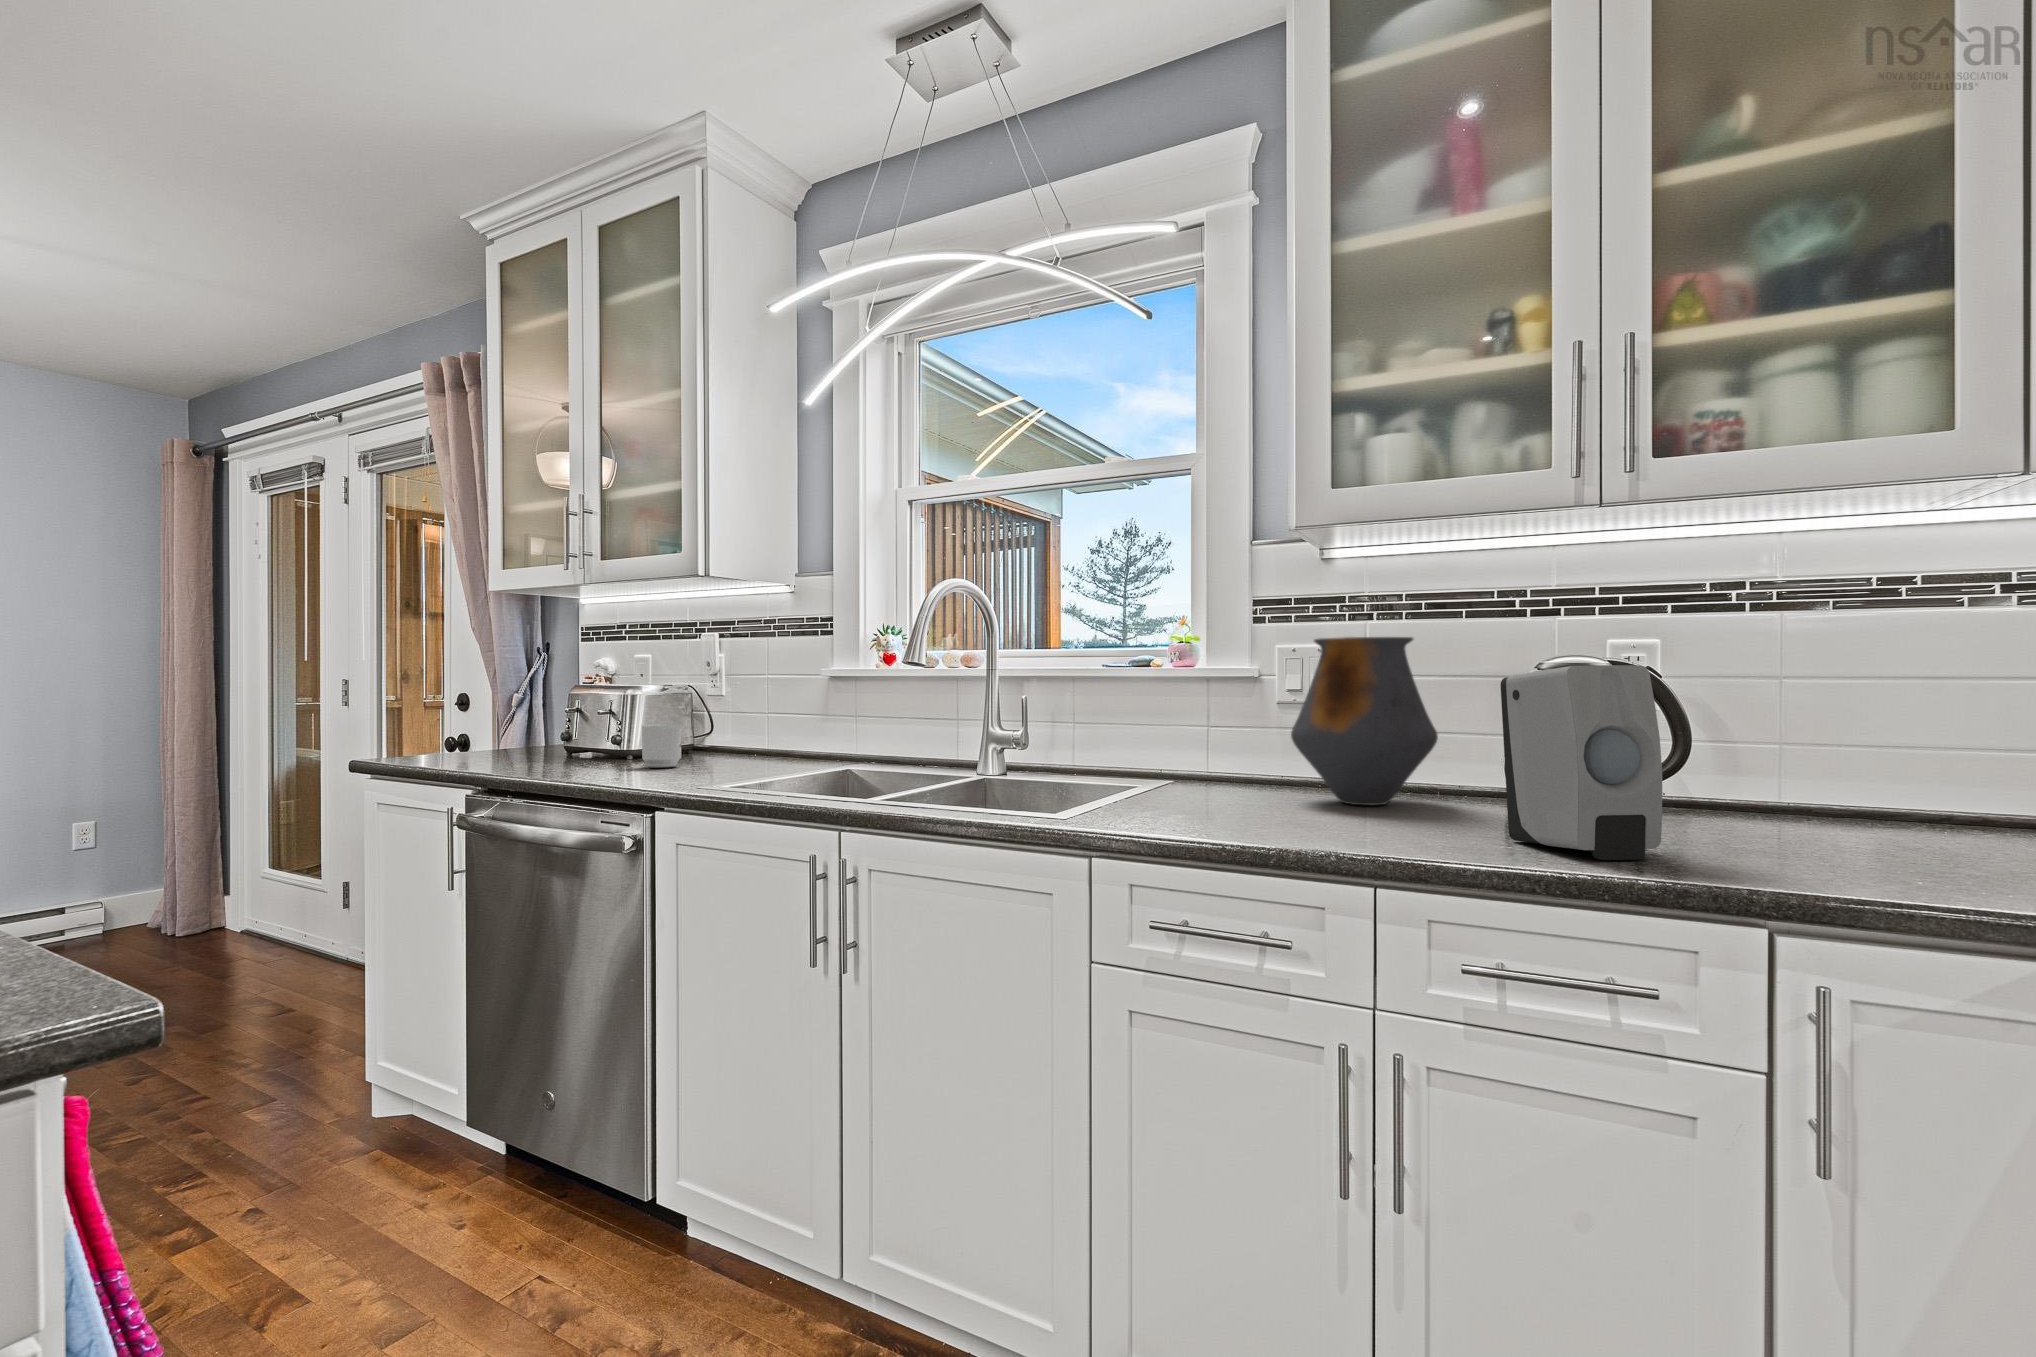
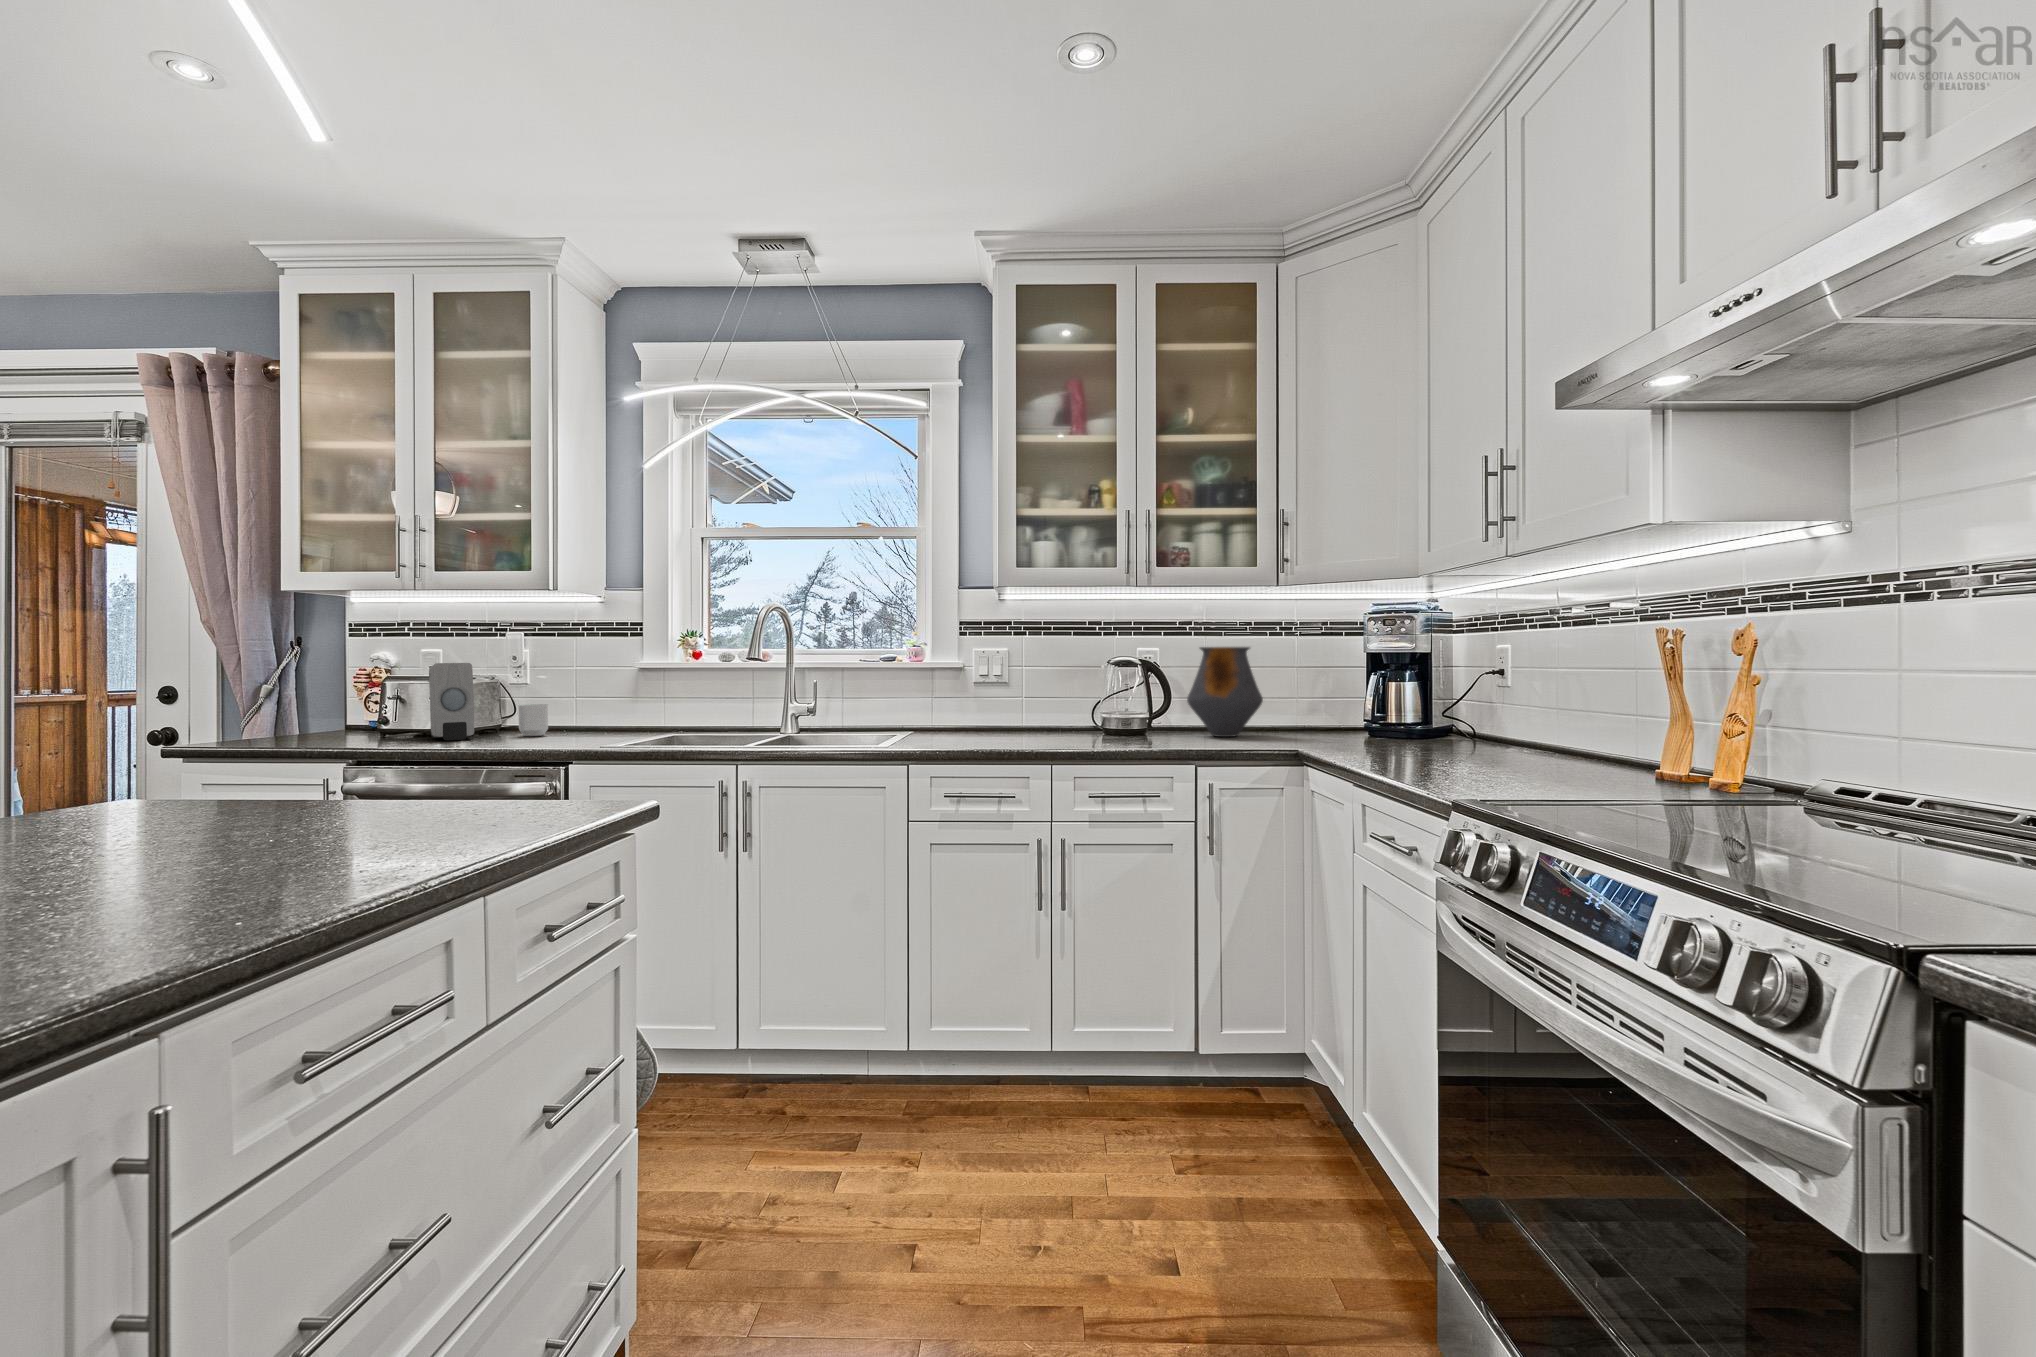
vase: present [1291,637,1438,805] -> present [1187,647,1263,737]
soap dispenser: present [1500,665,1662,860] -> present [429,663,474,740]

